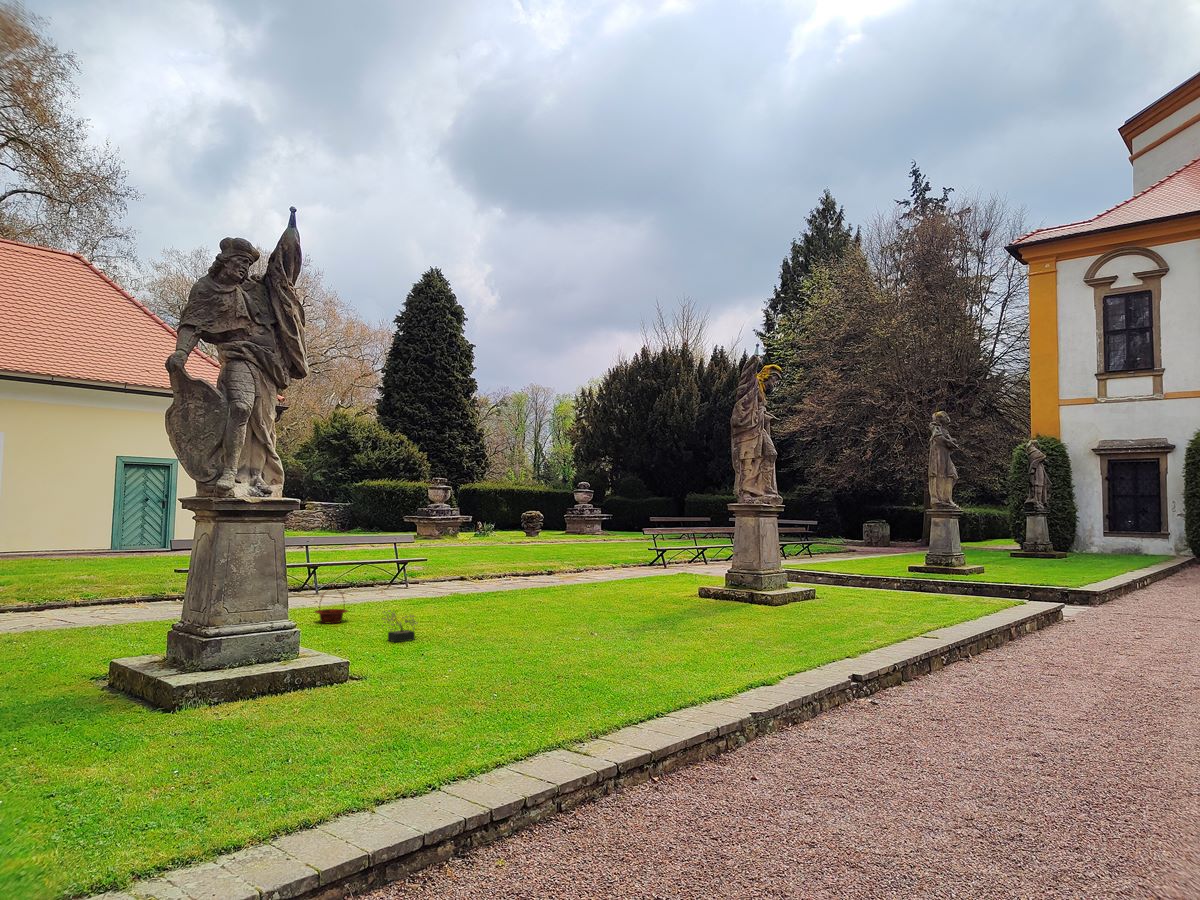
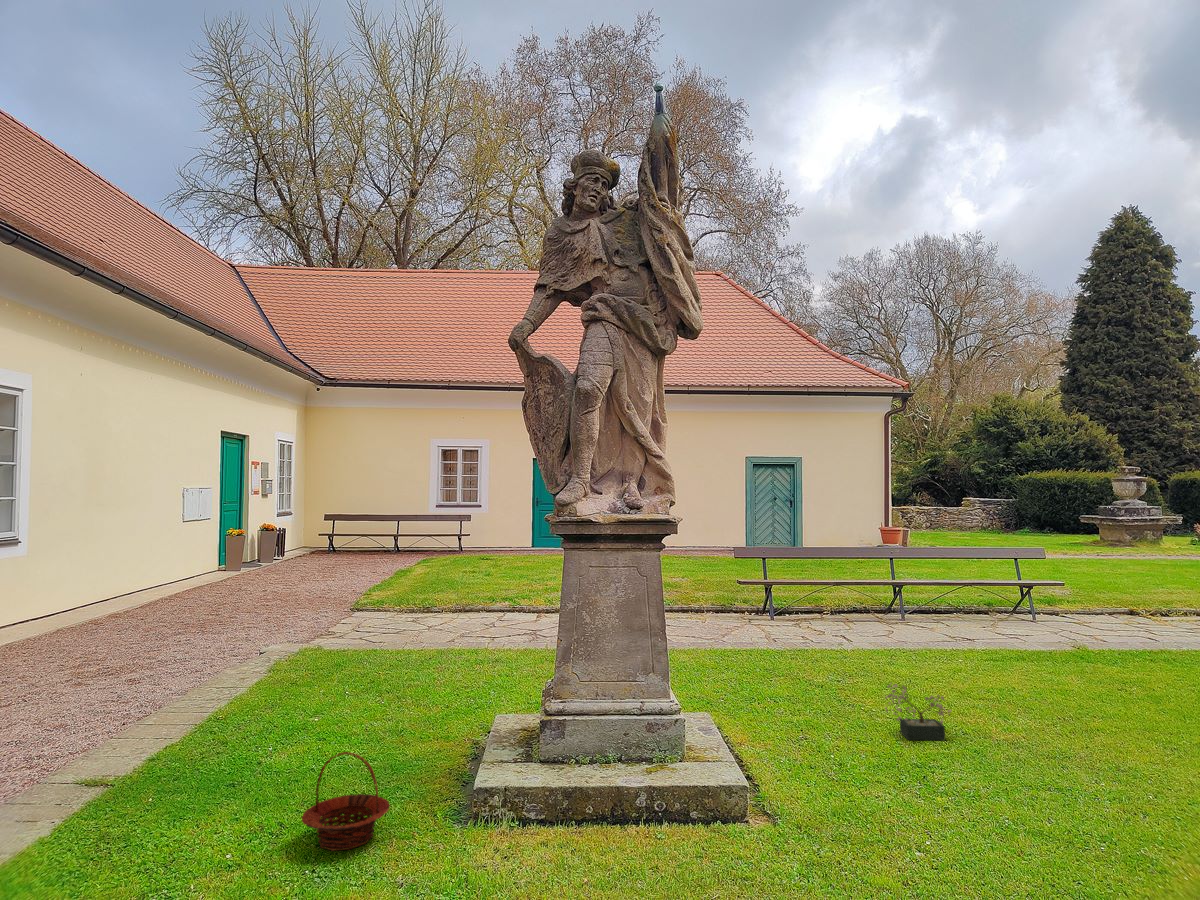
basket: present [315,590,348,623] -> present [301,752,390,851]

